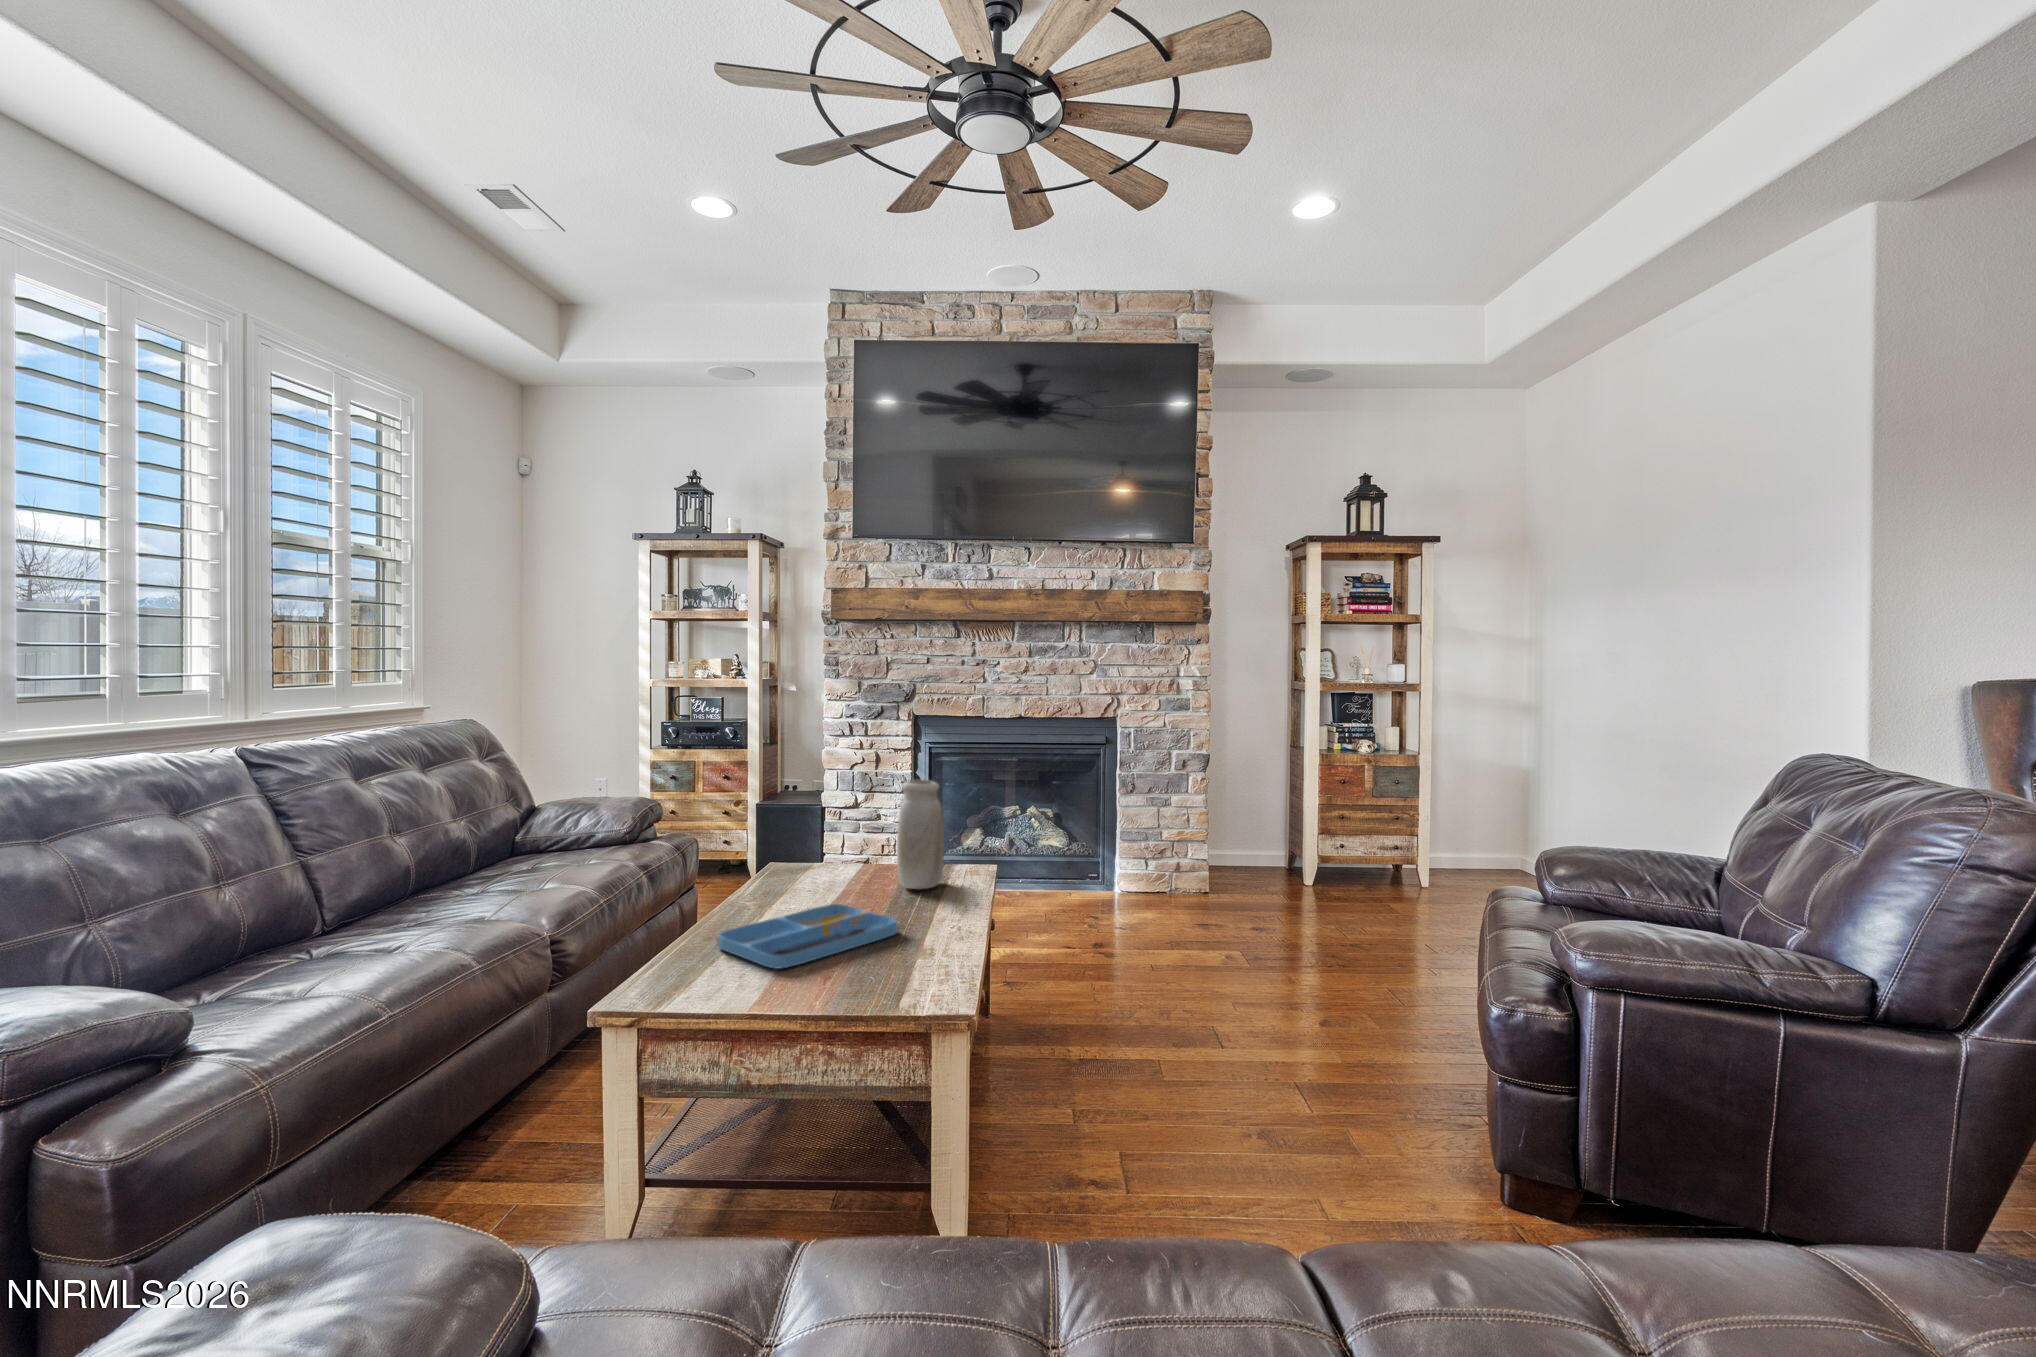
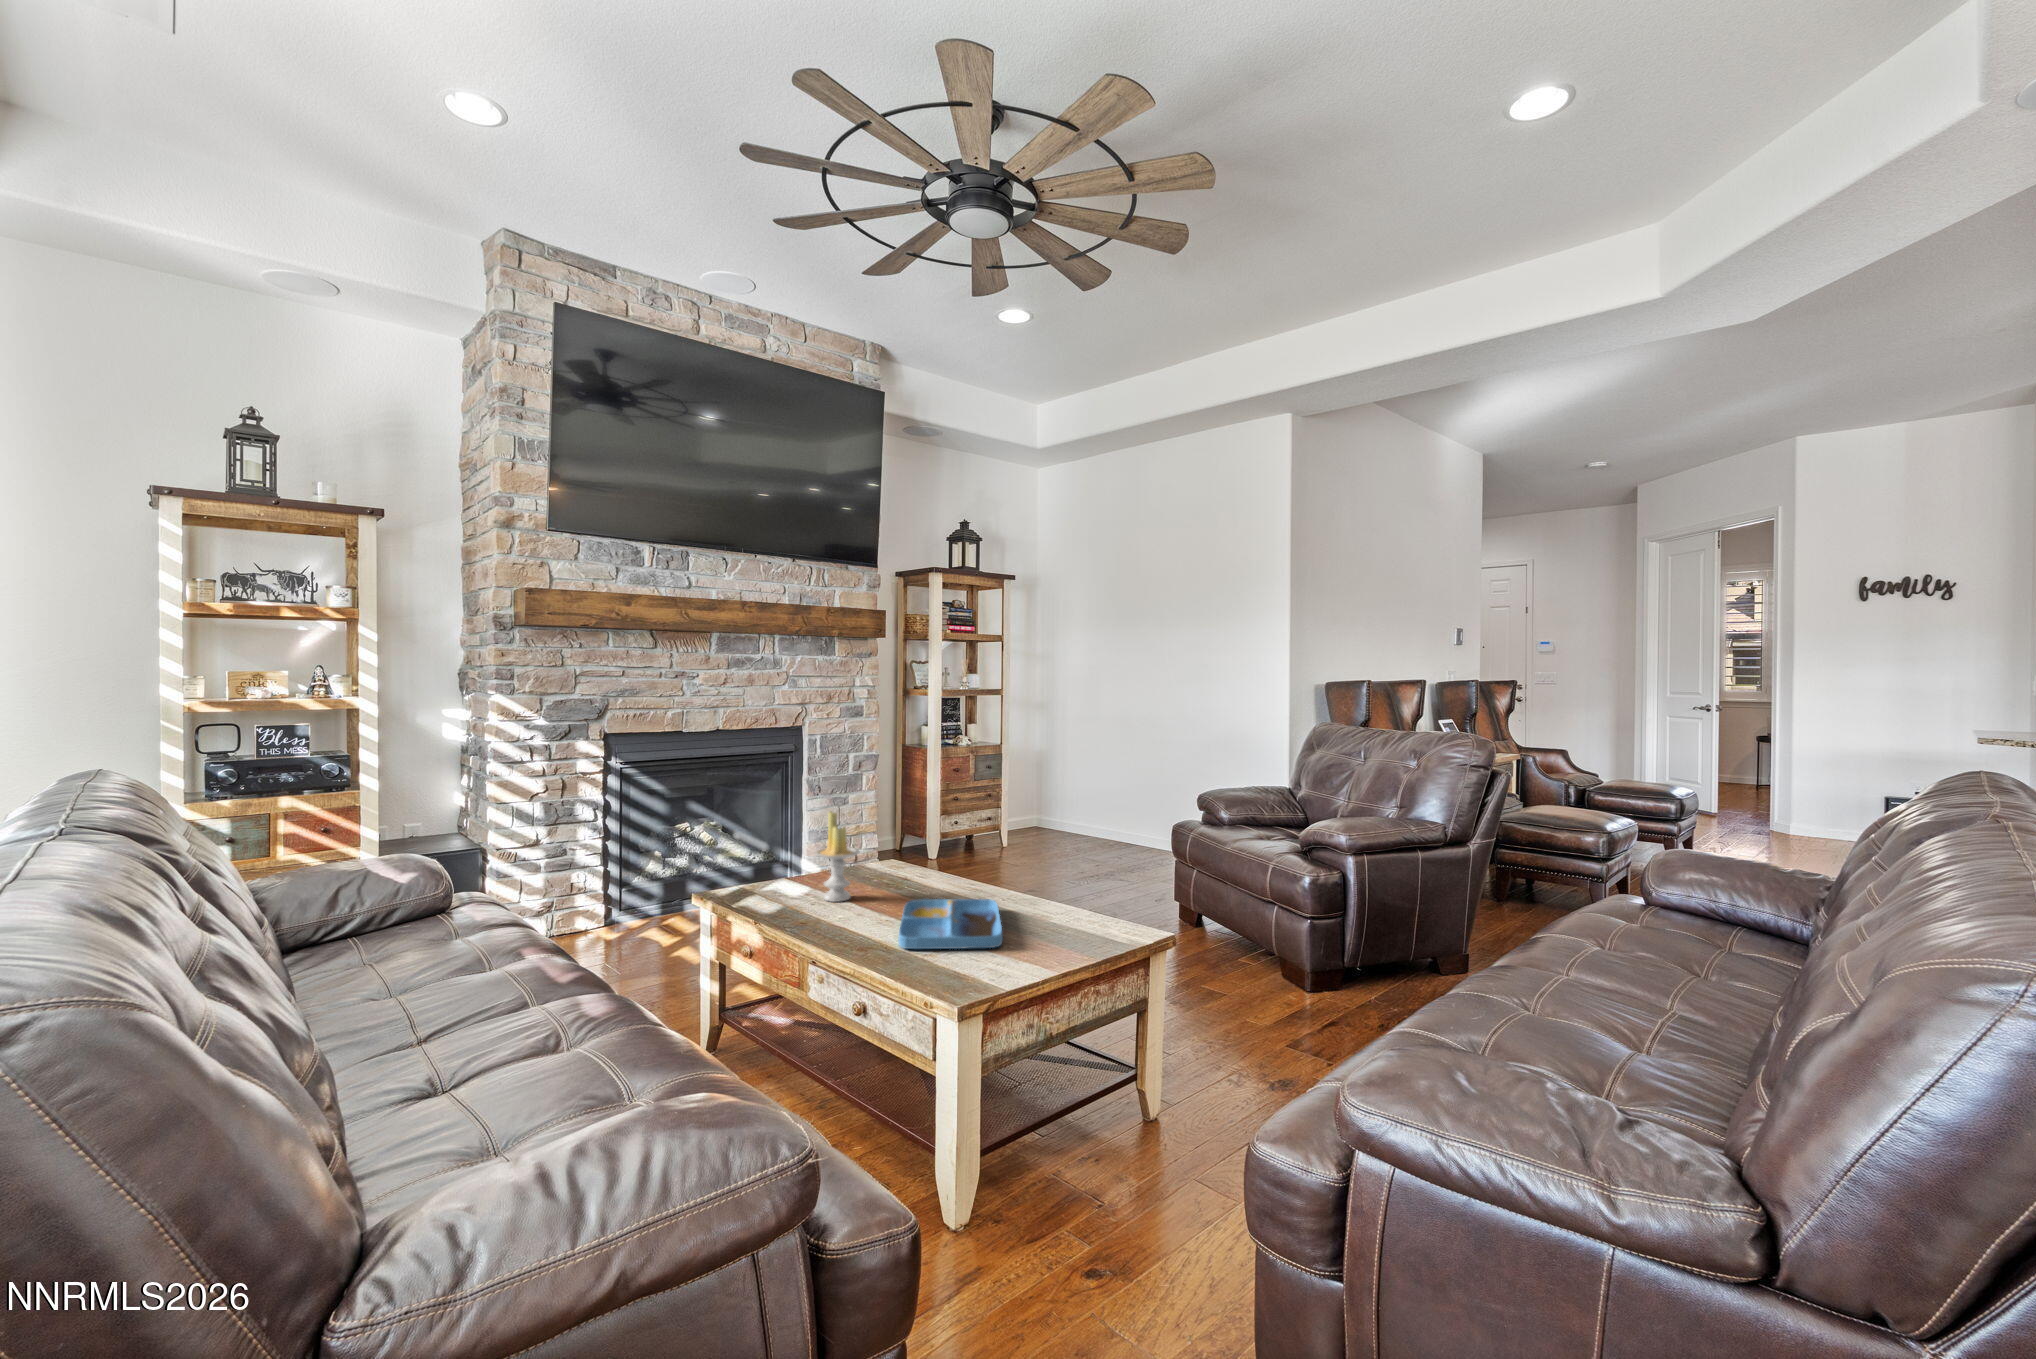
vase: present [897,780,944,889] -> none [879,784,924,884]
candle: none [804,800,851,893] -> present [815,812,859,902]

